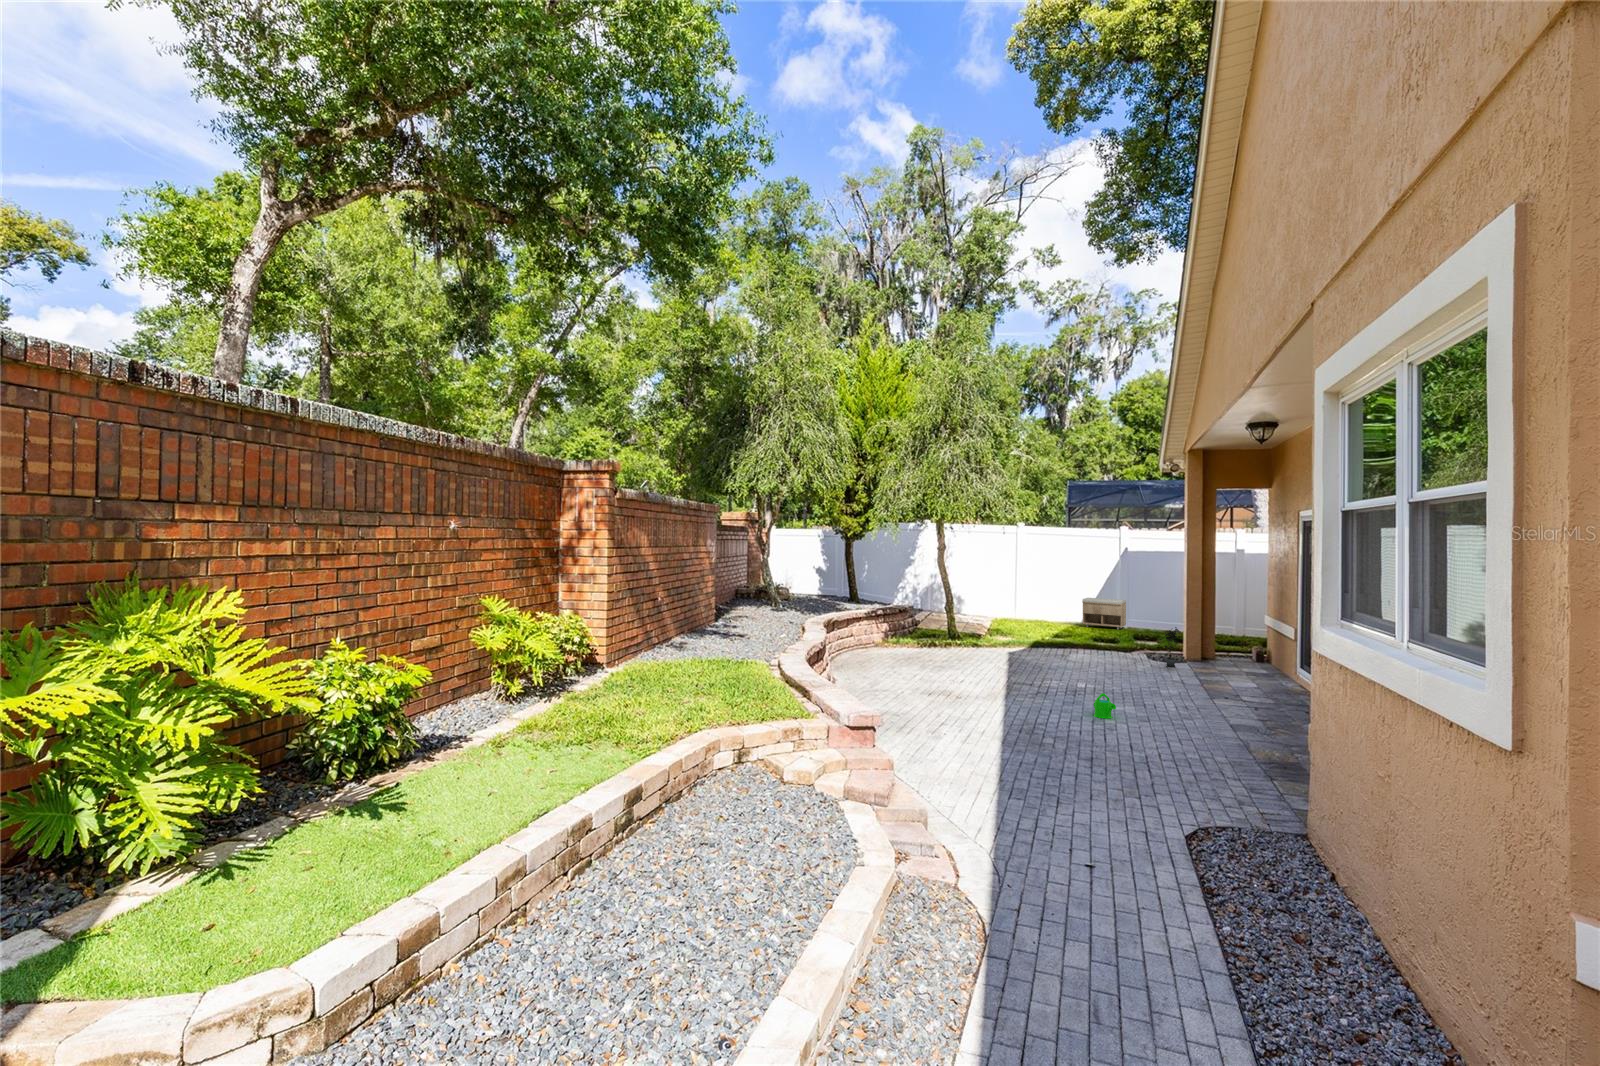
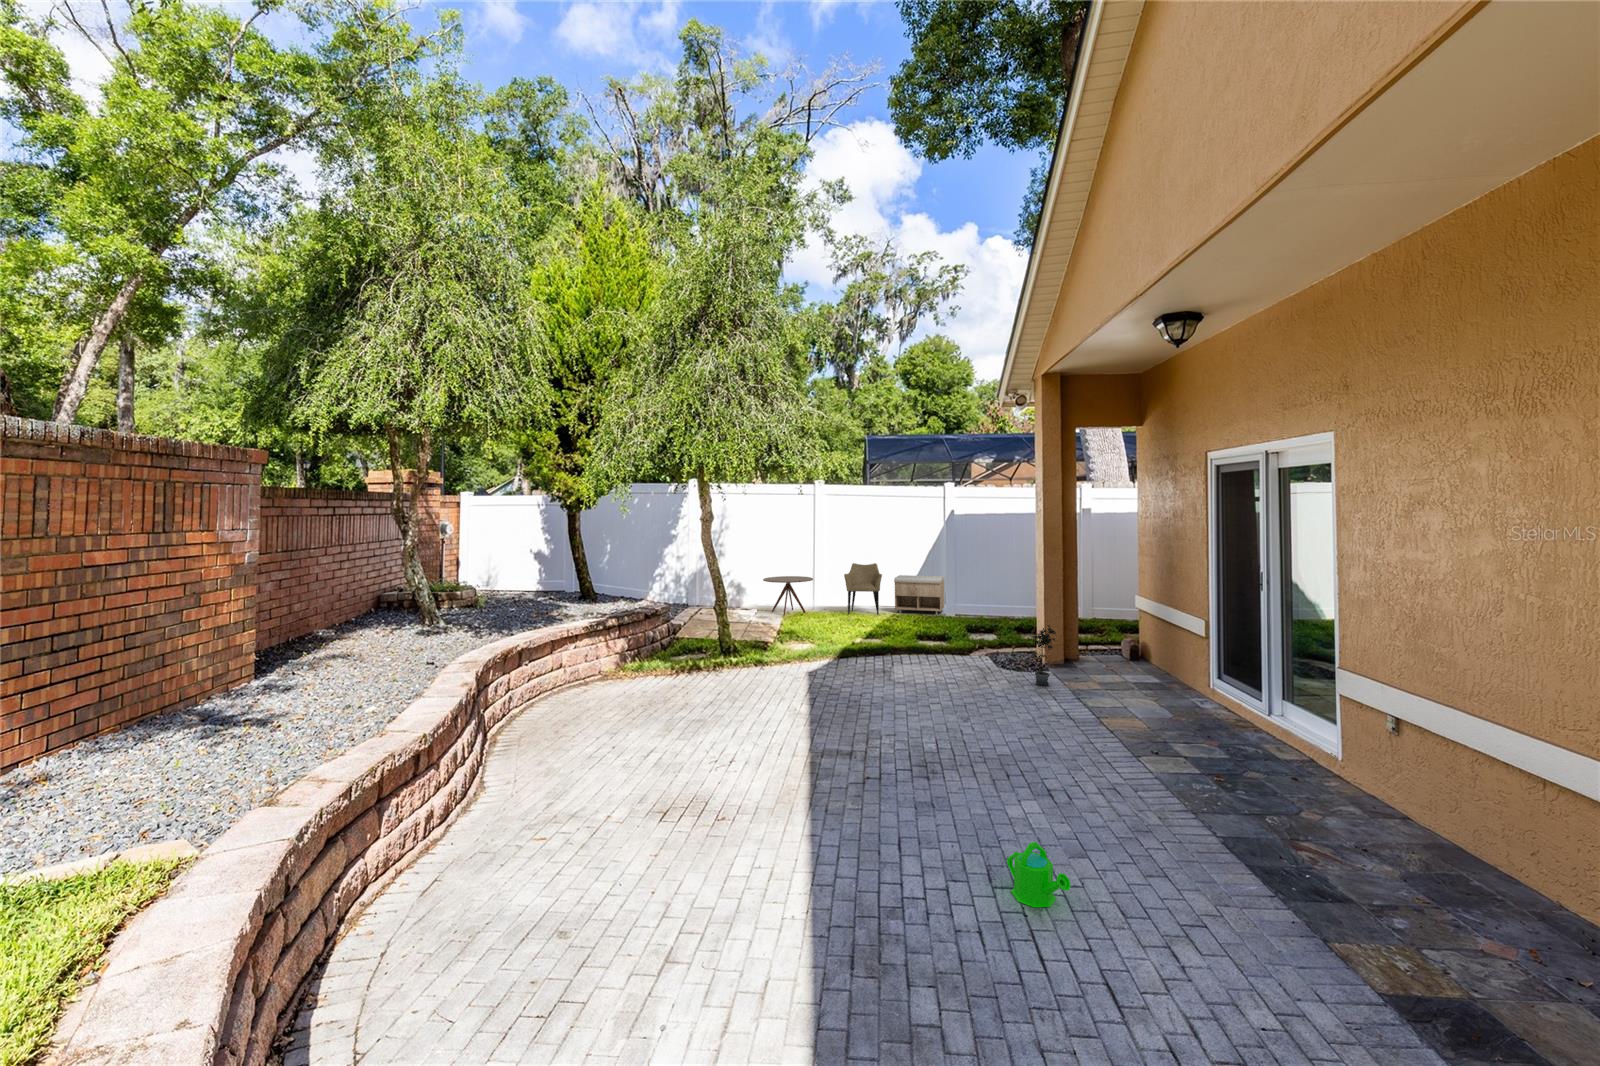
armchair: none [1041,587,1072,627] -> present [844,563,882,615]
round table: none [976,595,1016,624] -> present [763,576,813,615]

